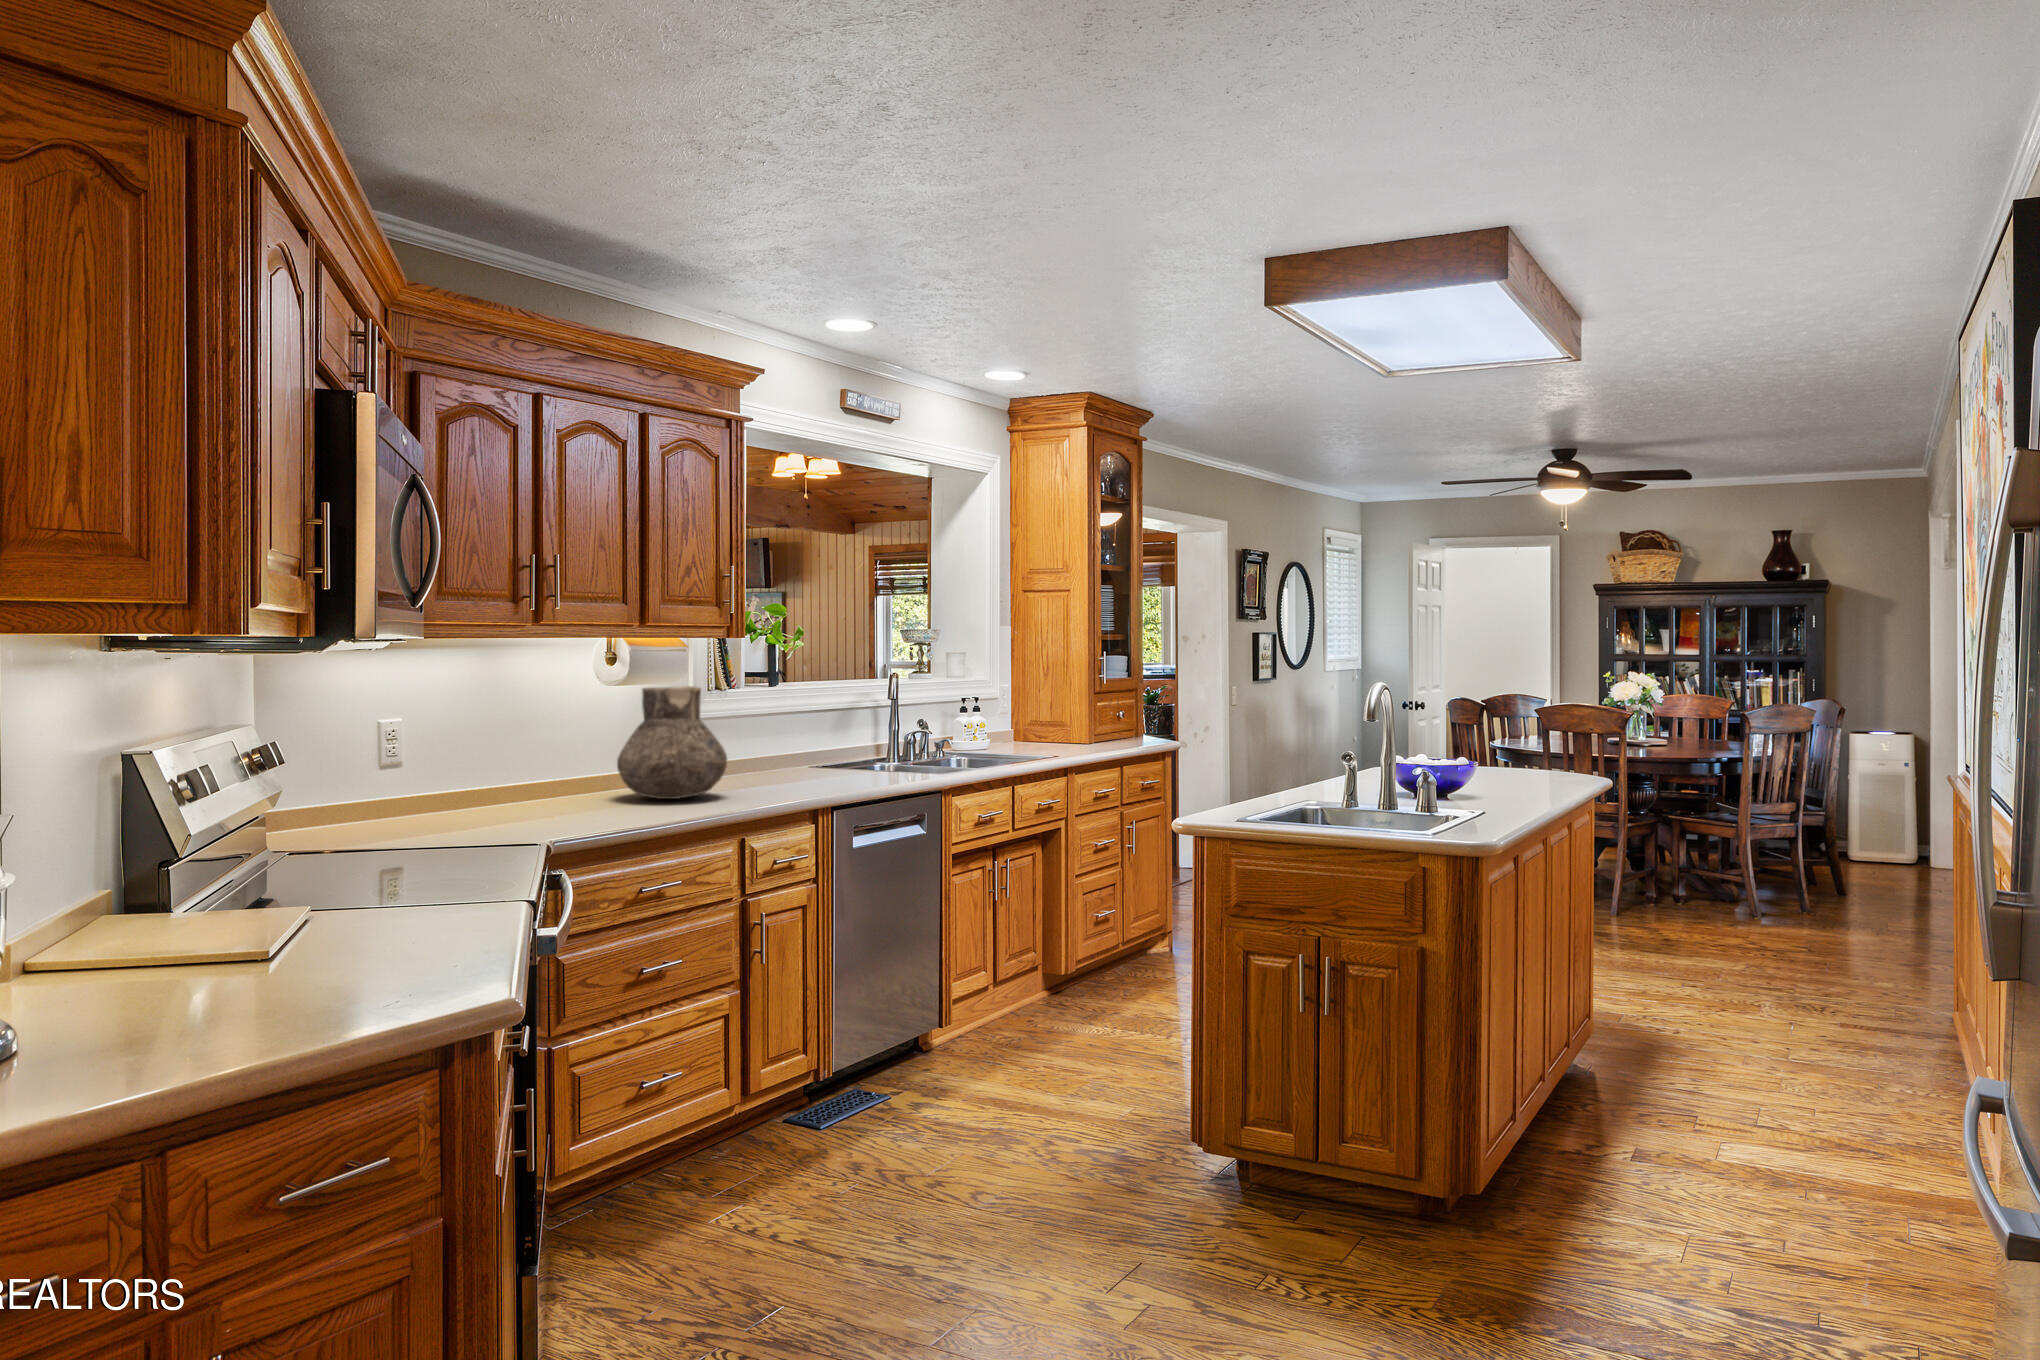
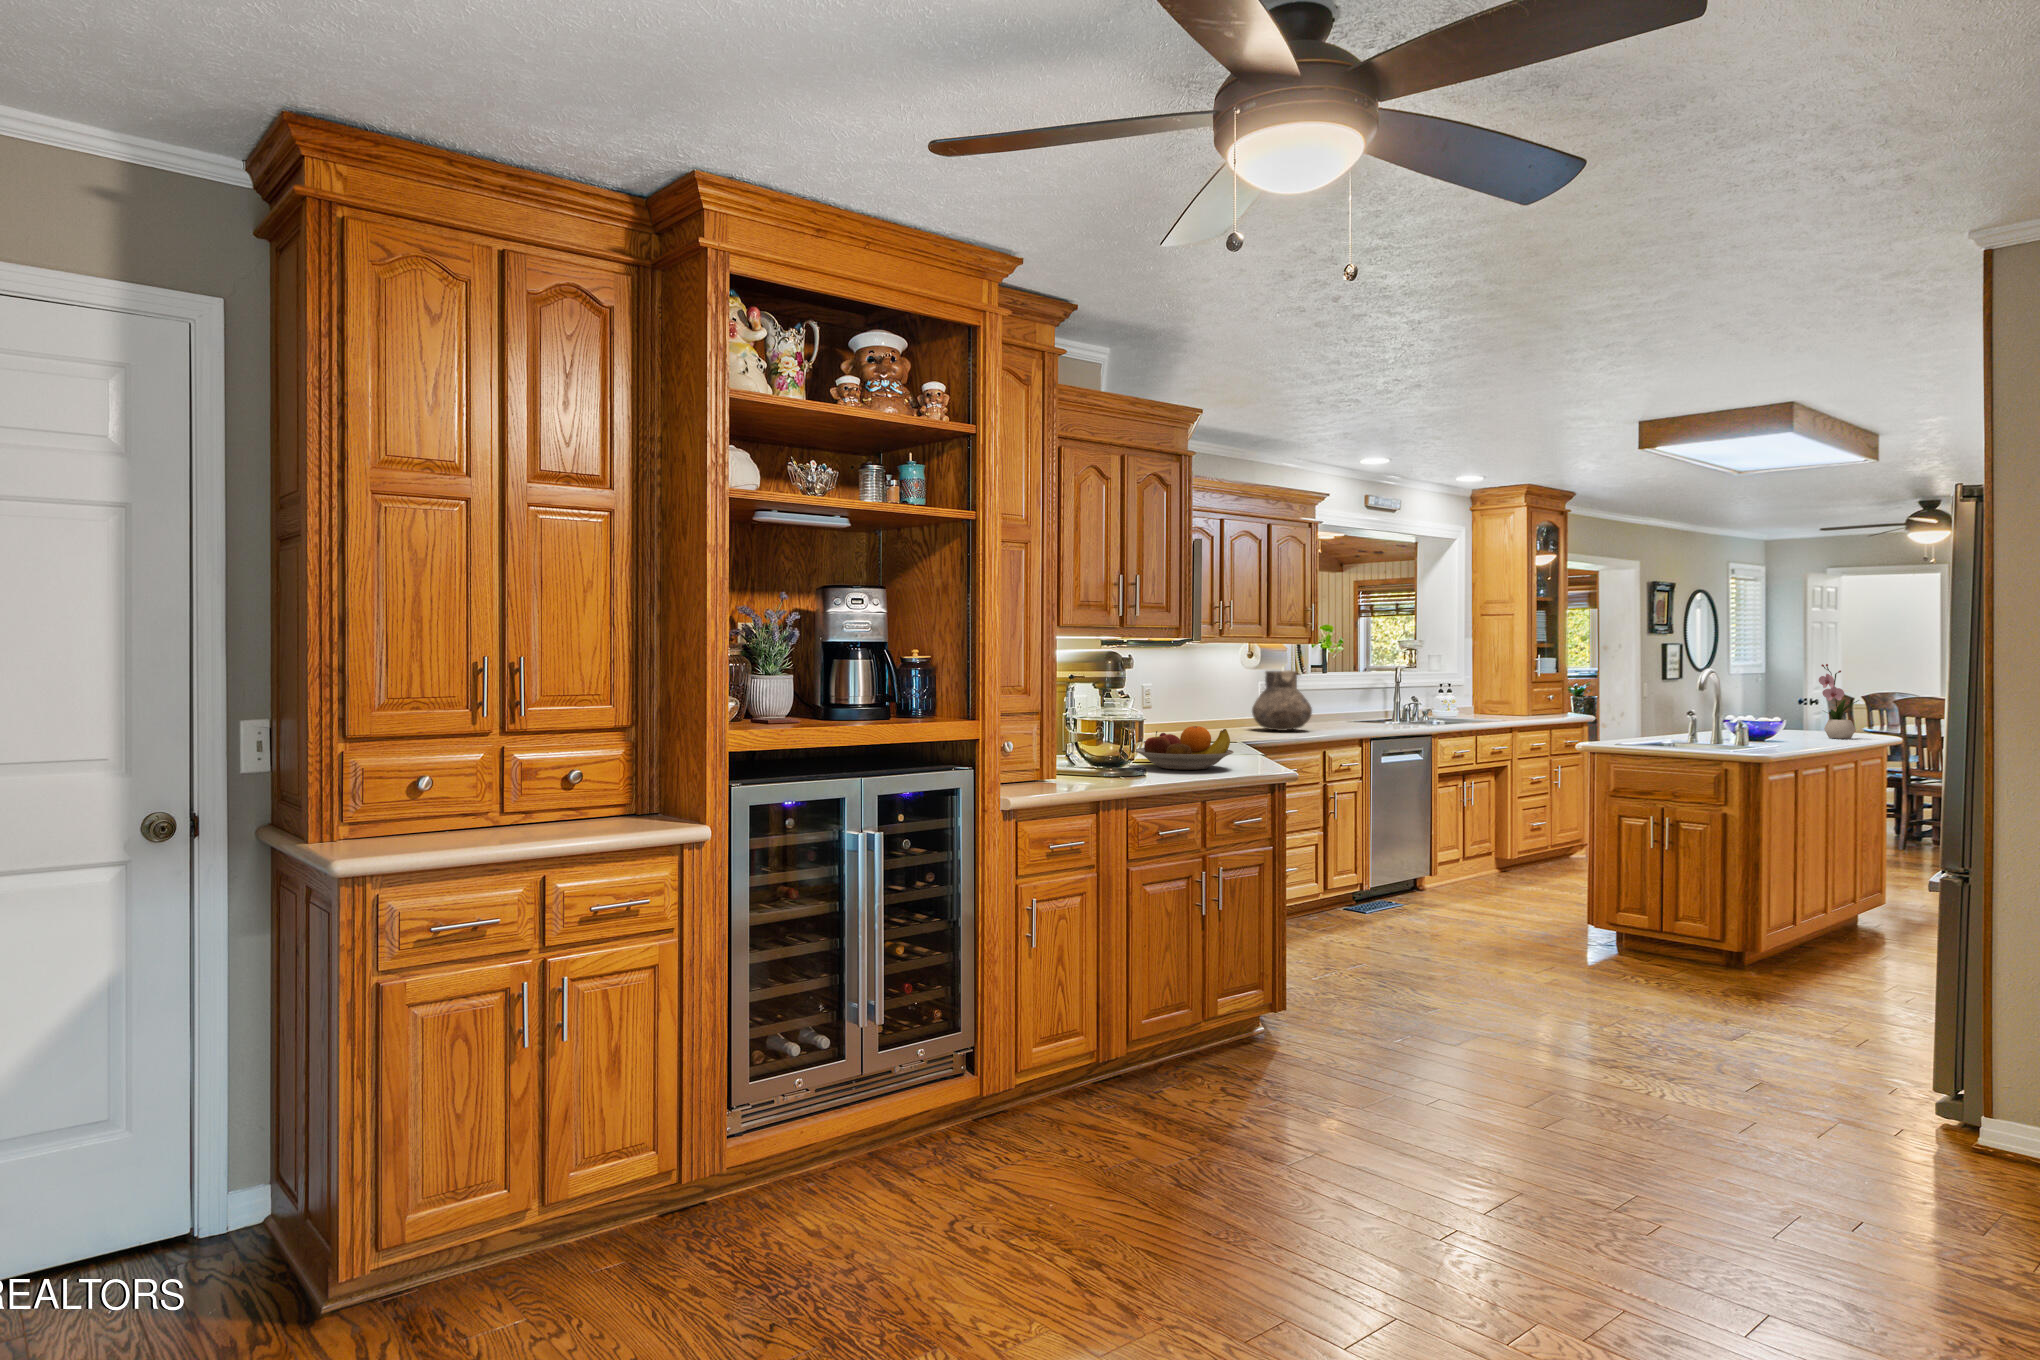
flower arrangement: none [1503,665,1558,781] -> present [1819,664,1859,739]
fruit bowl: none [101,861,392,986] -> present [1135,726,1234,770]

